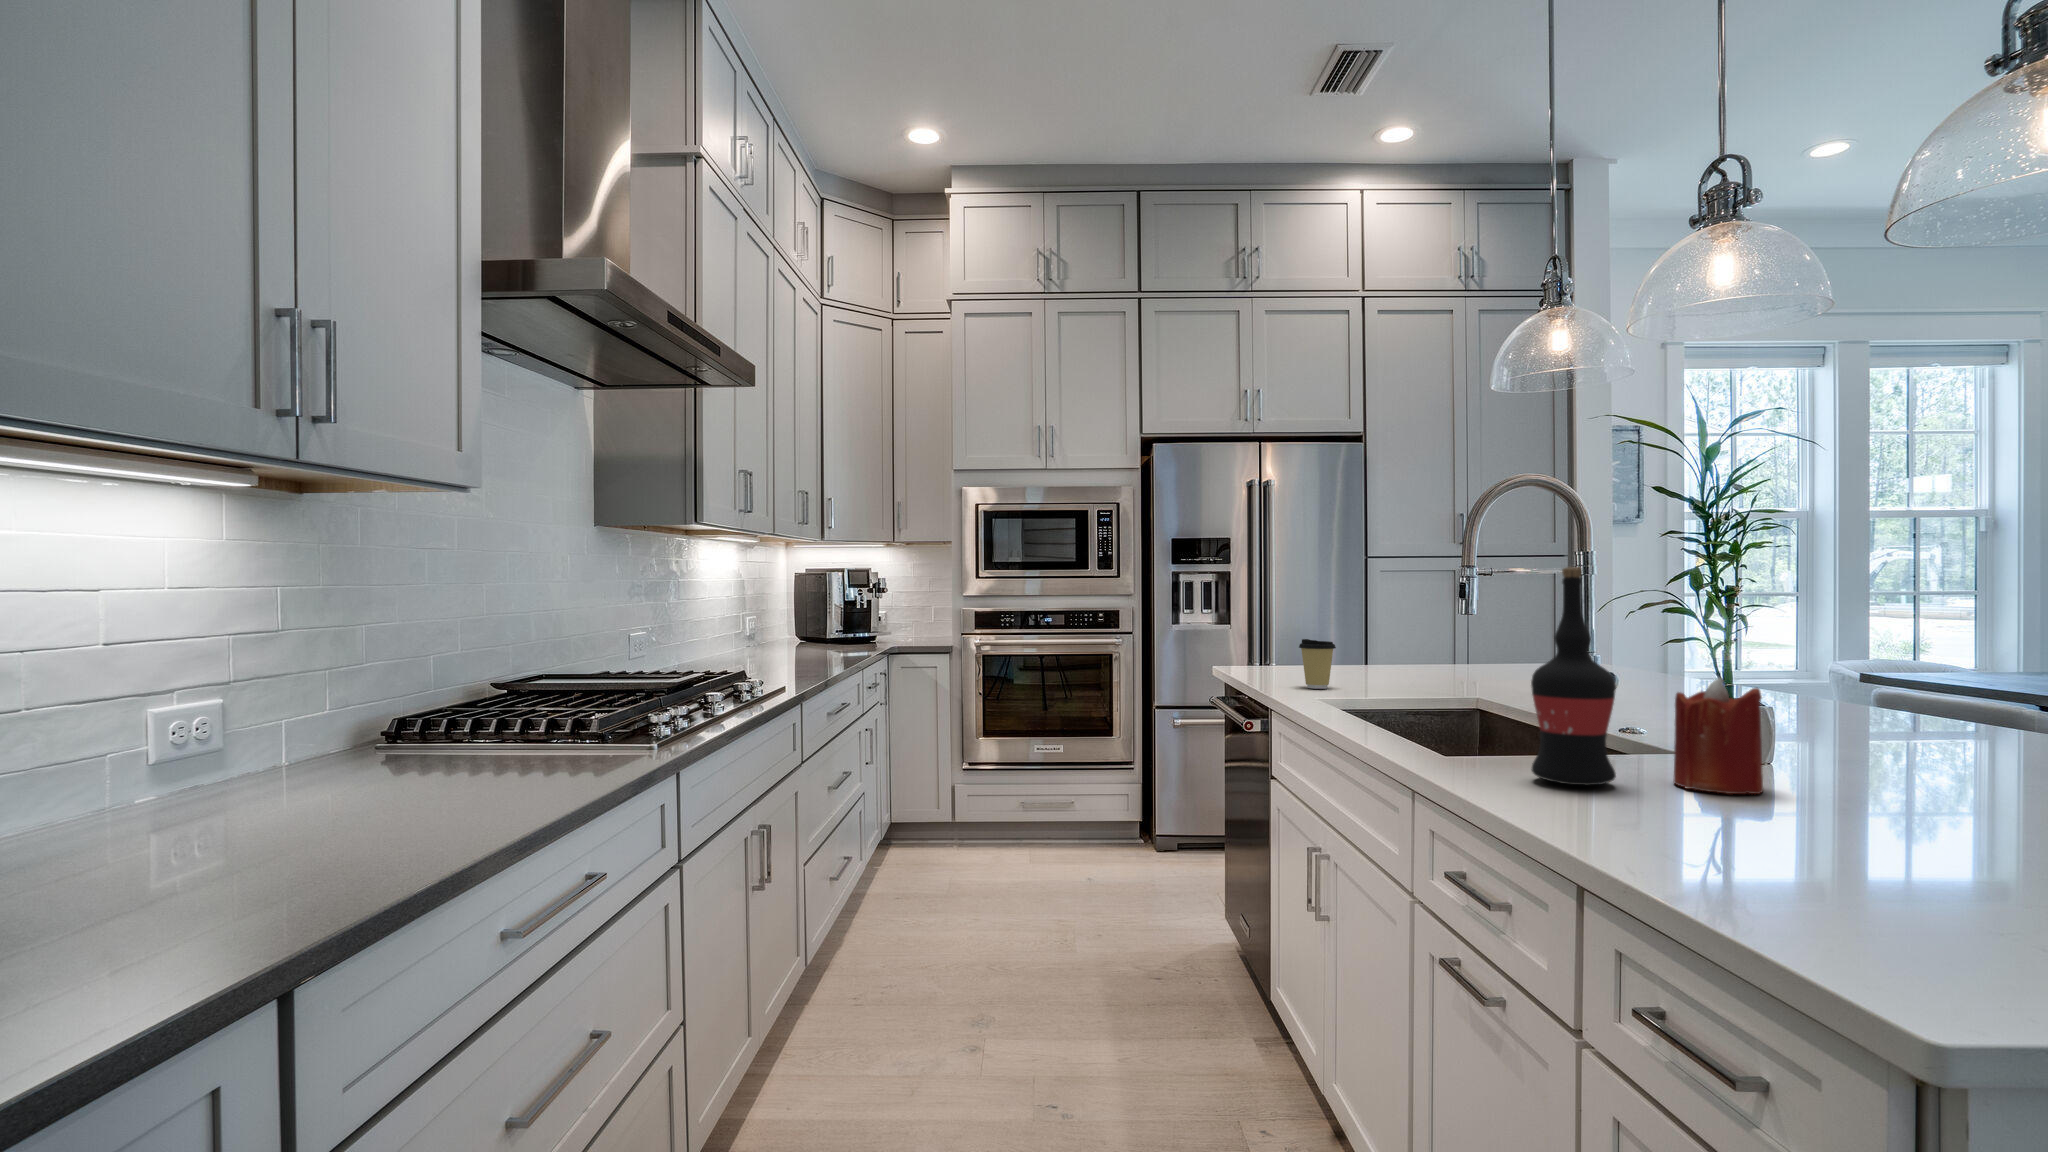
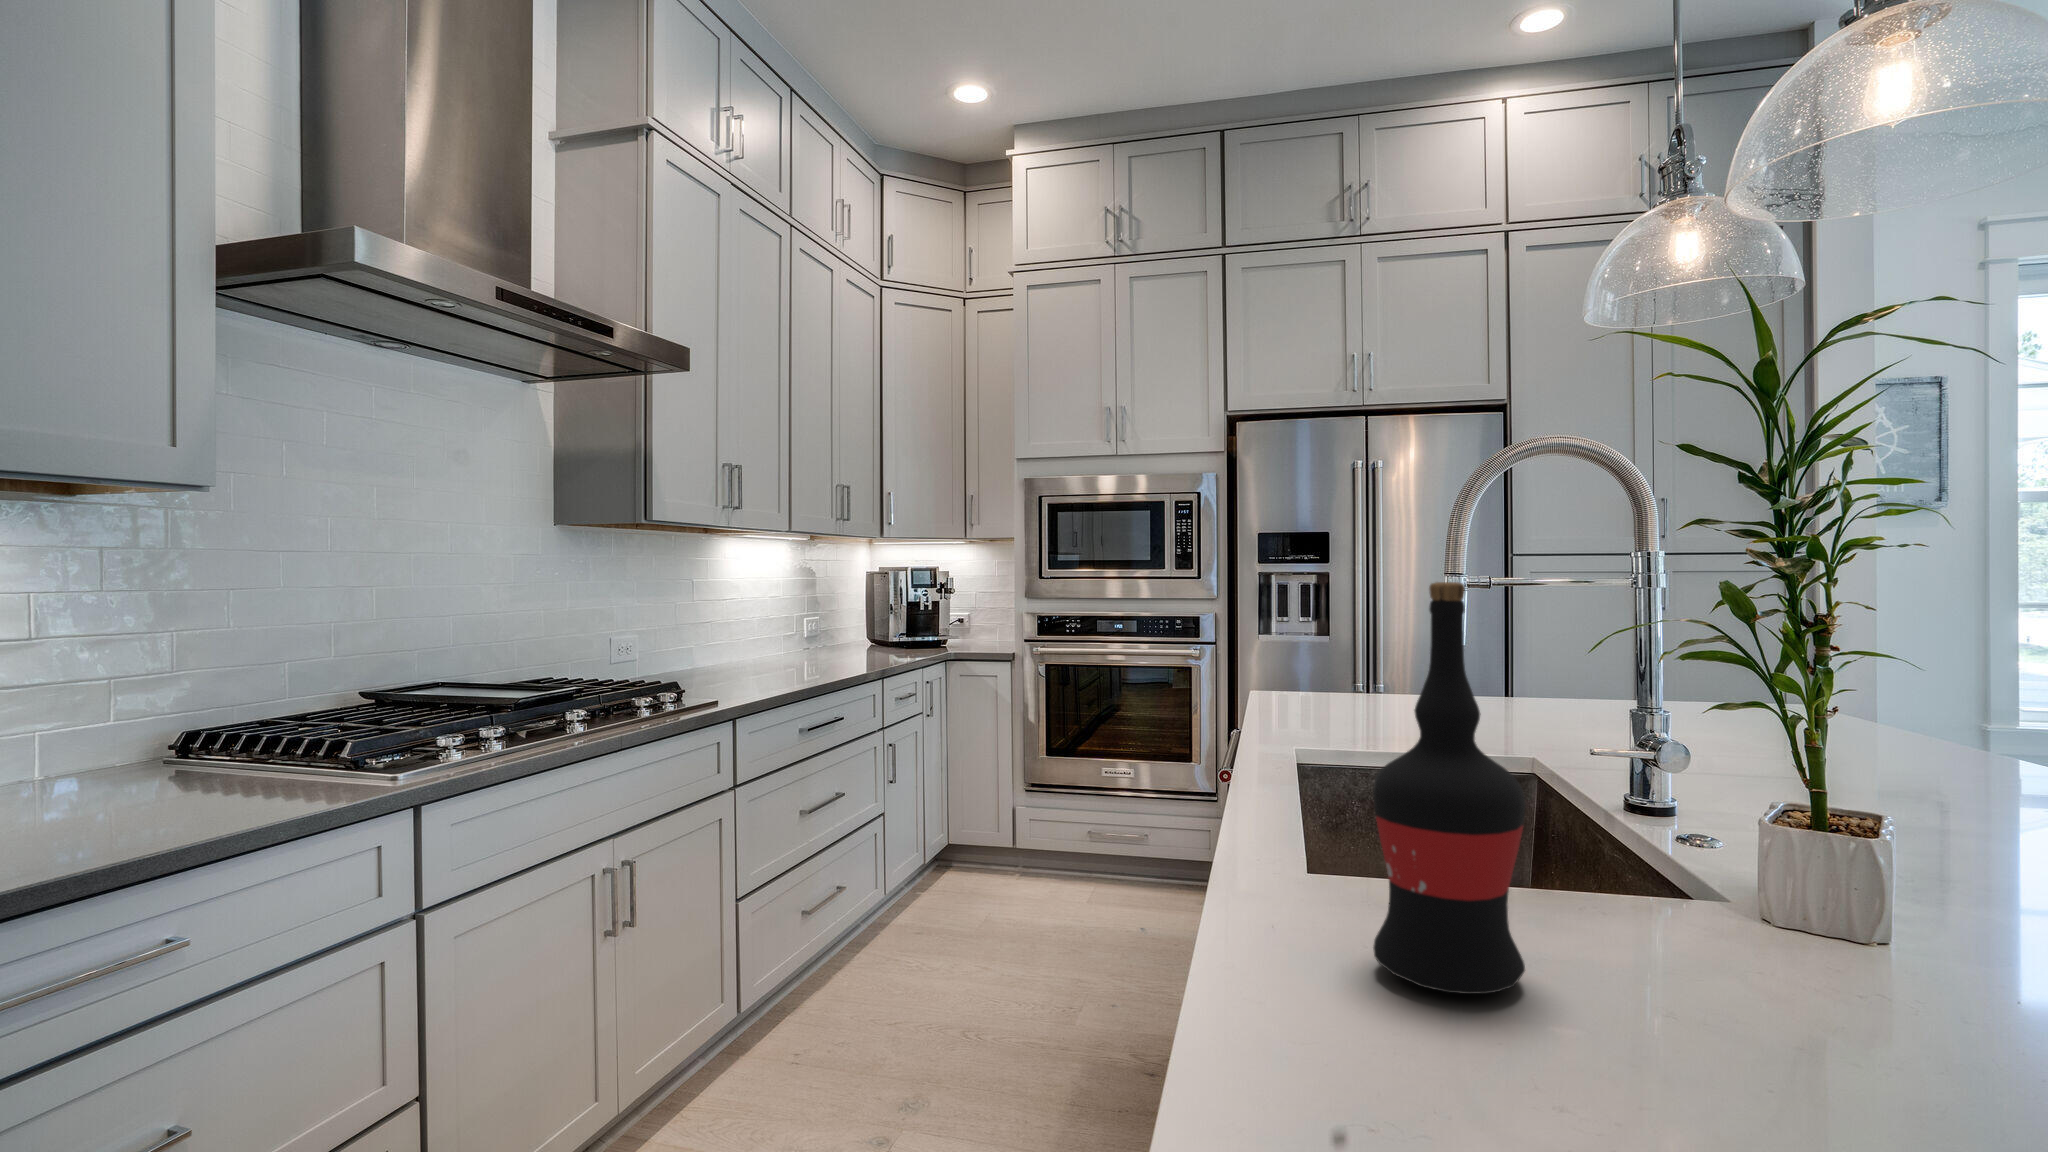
coffee cup: present [1299,639,1336,689] -> none [1296,664,1346,731]
candle: present [1674,678,1763,794] -> none [1649,803,1834,1059]

